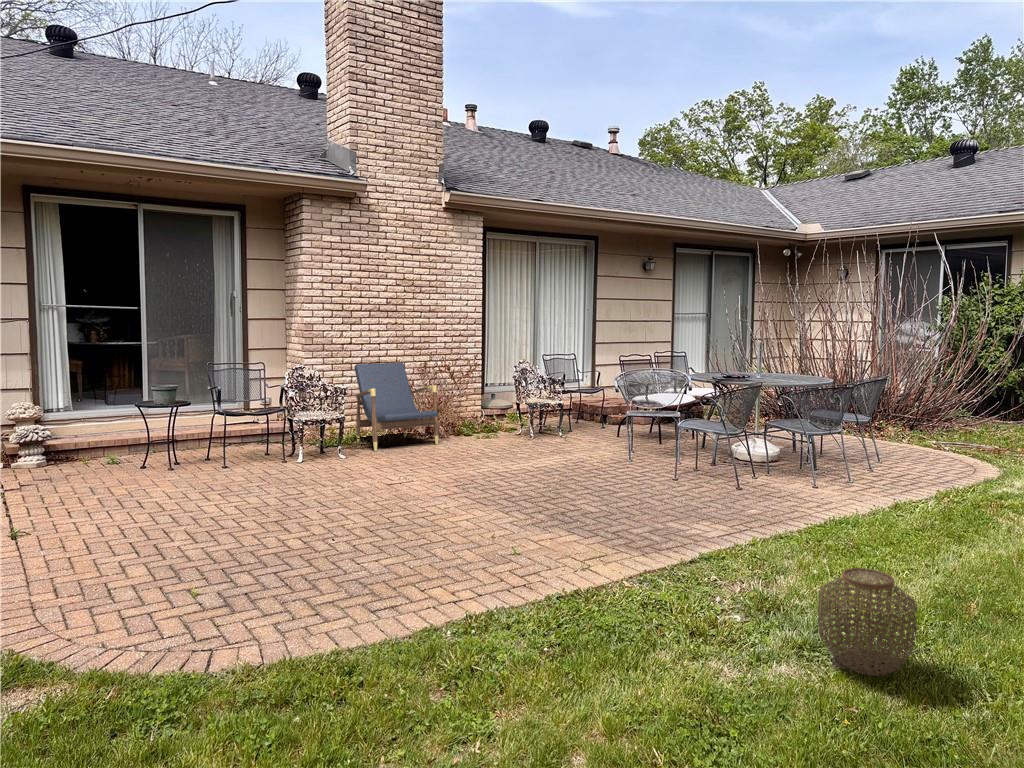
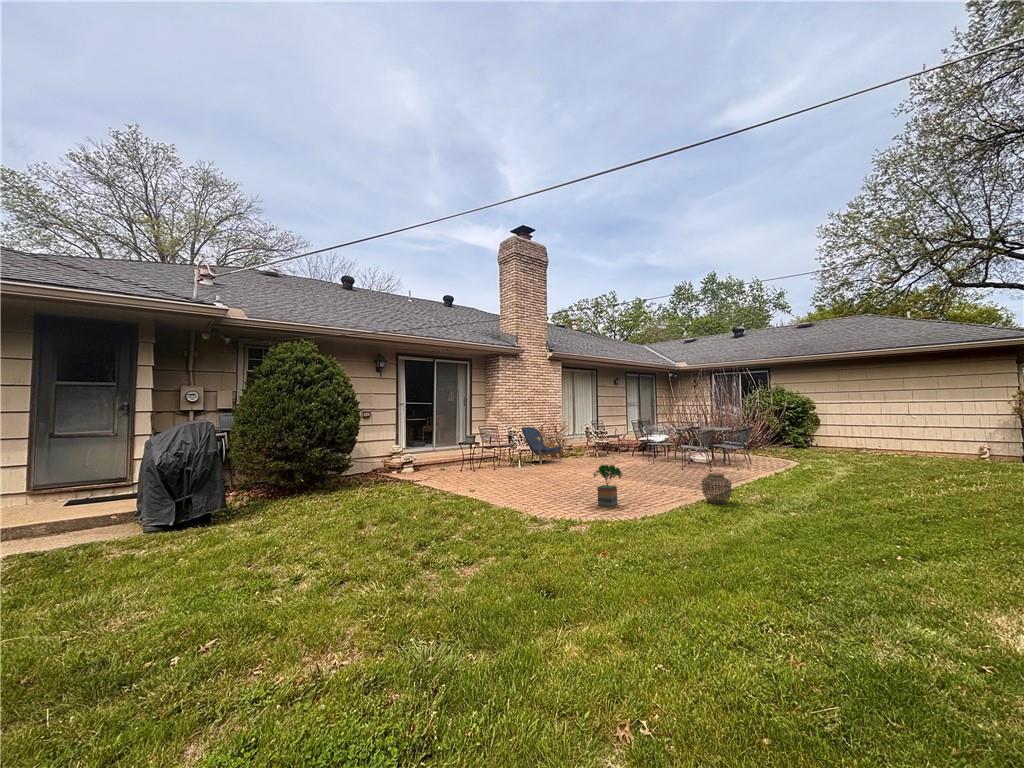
potted tree: none [137,514,237,652] -> present [594,465,622,506]
woven basket: present [818,568,917,676] -> present [702,473,731,504]

